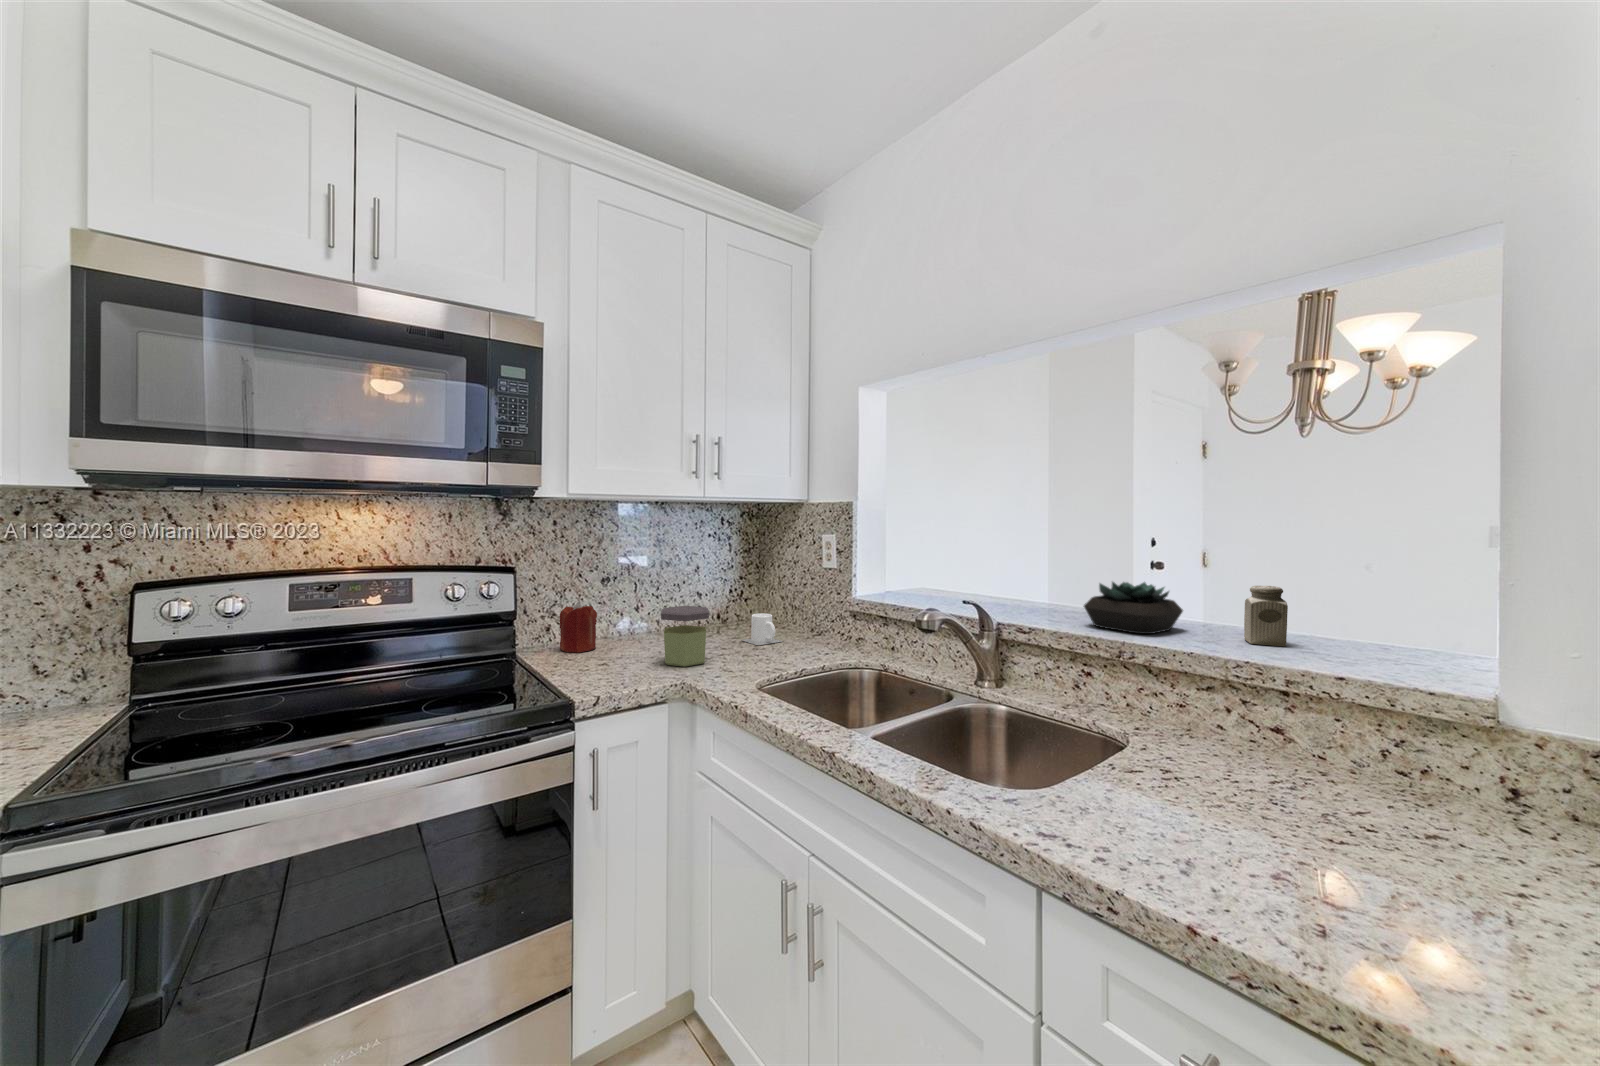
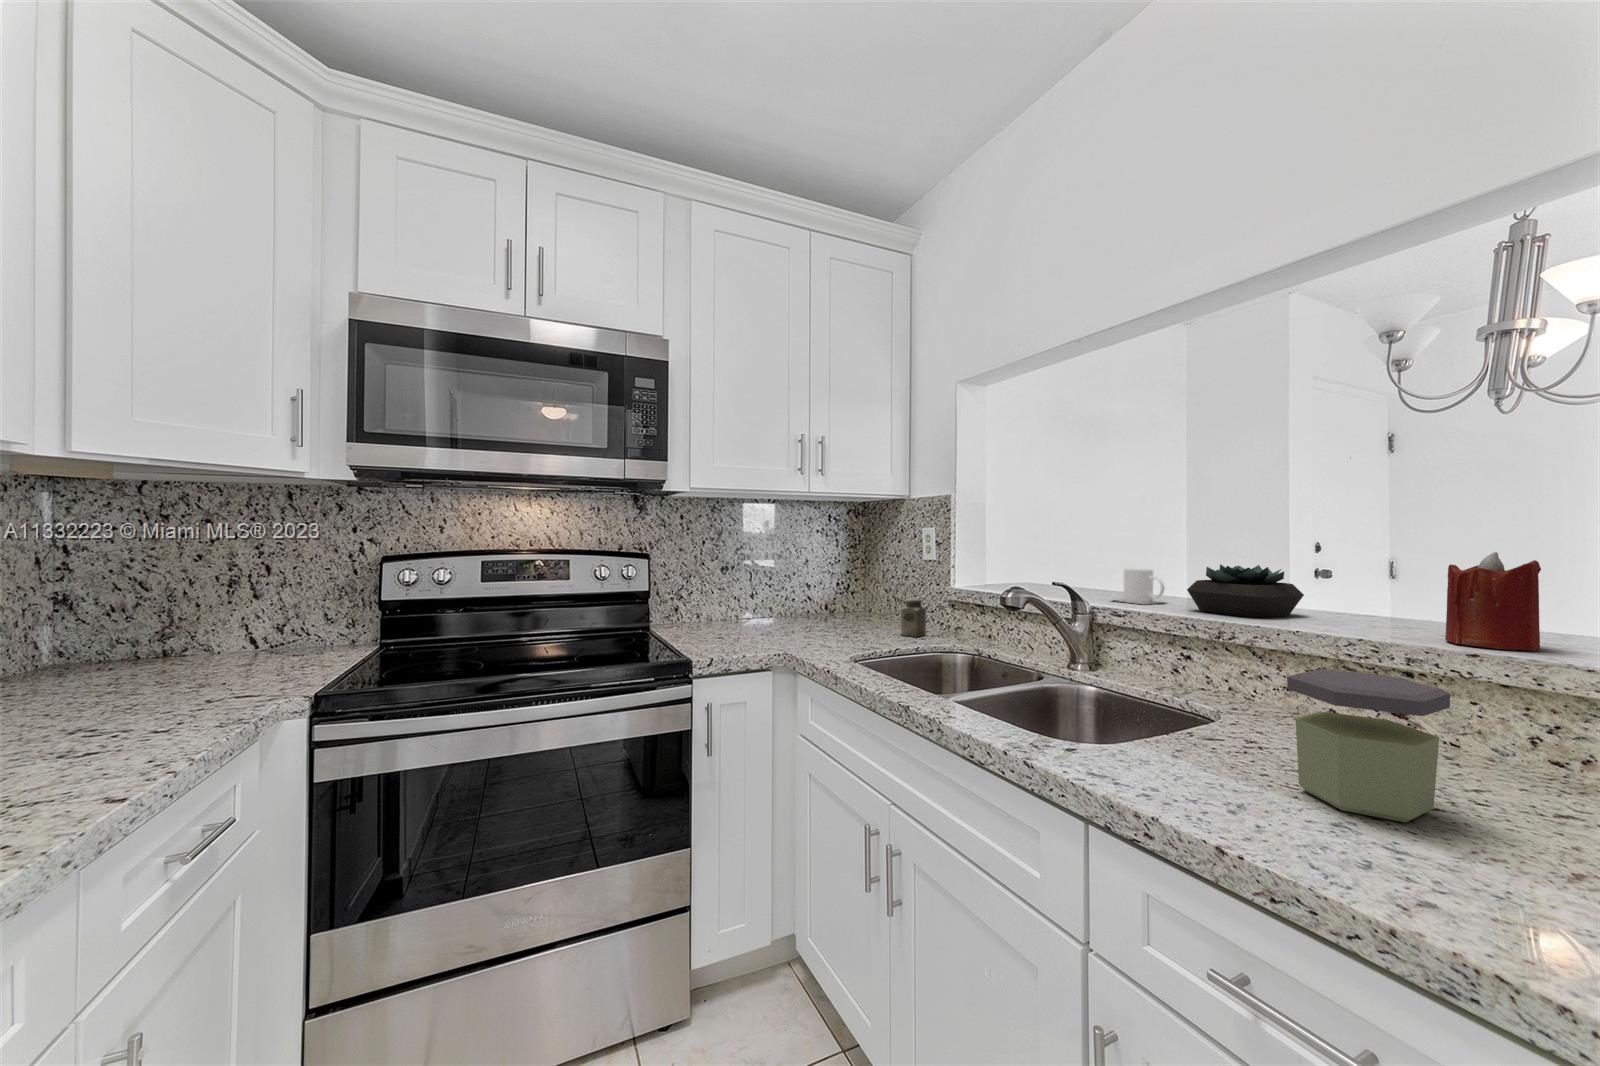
salt shaker: present [1244,586,1288,646] -> present [901,598,926,637]
candle: present [560,601,597,653] -> present [1445,552,1541,651]
jar: present [661,606,709,667] -> present [1287,669,1450,823]
mug: present [742,613,782,645] -> present [1118,568,1164,604]

